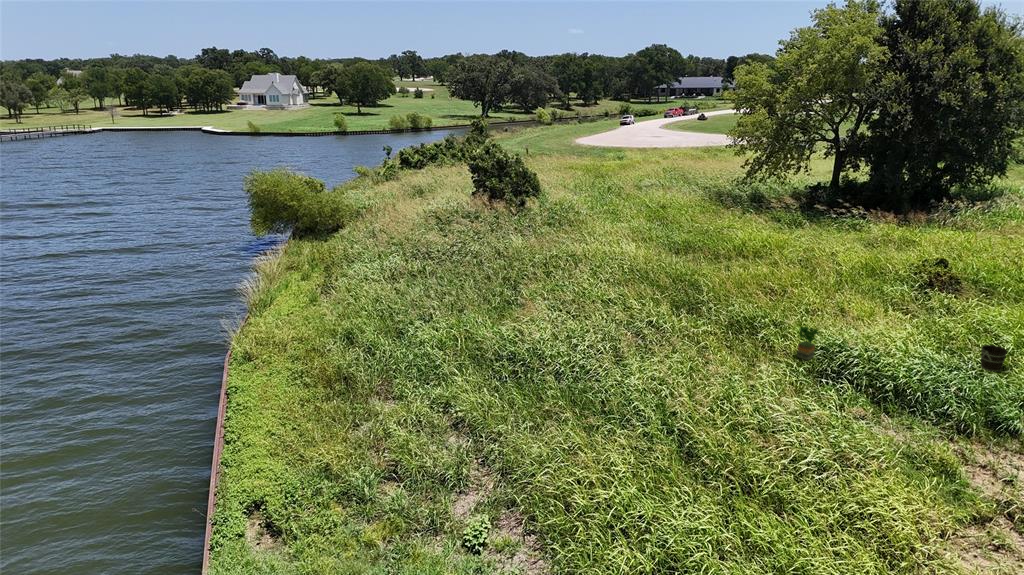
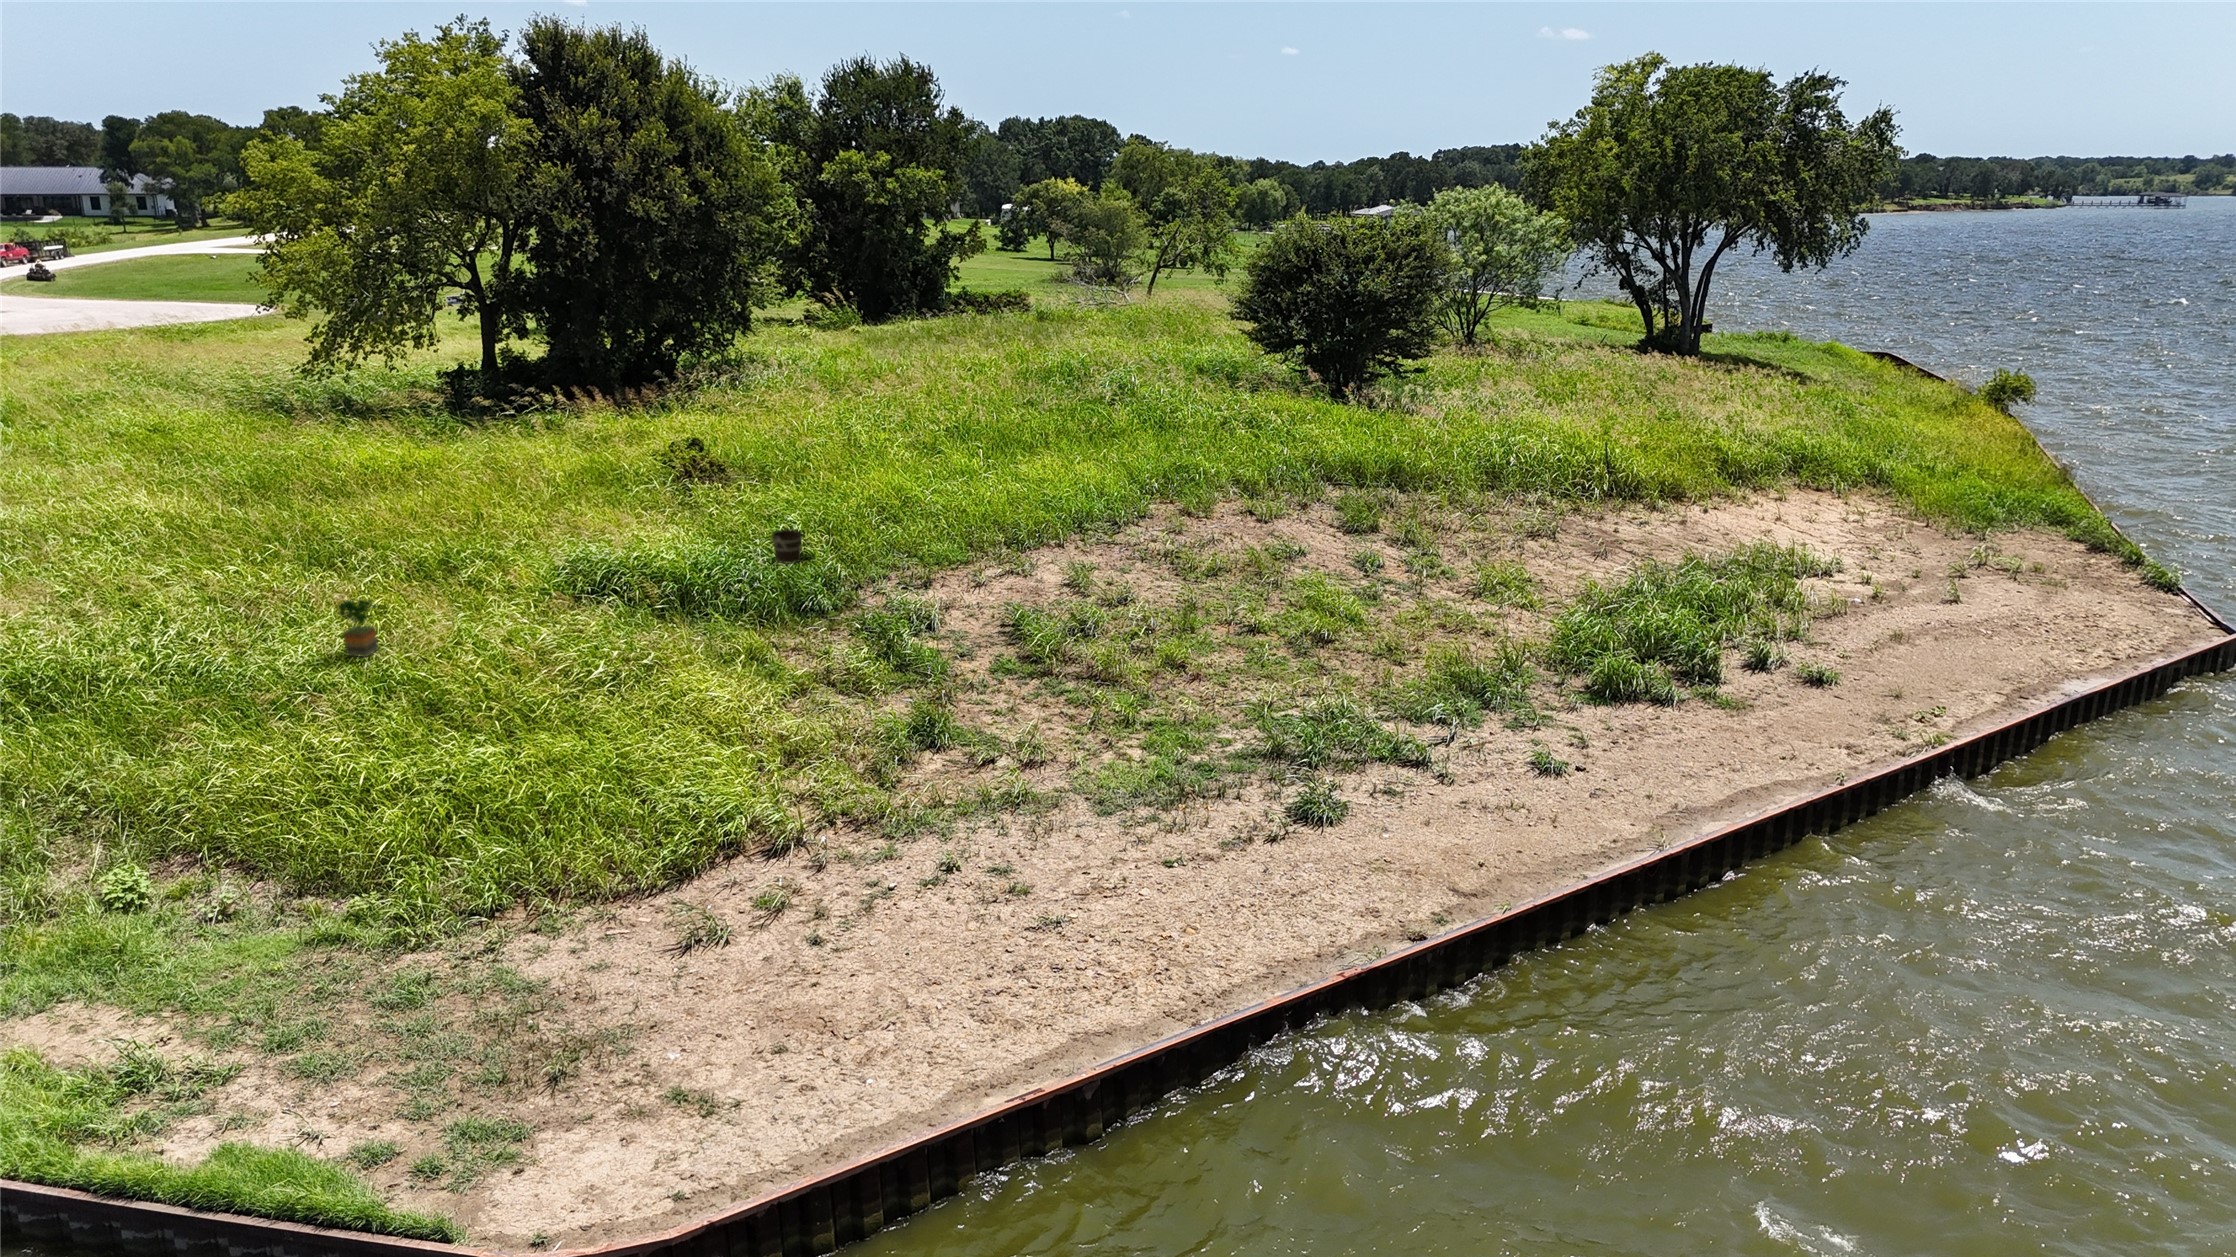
potted tree: present [797,327,819,360] -> present [338,599,379,657]

